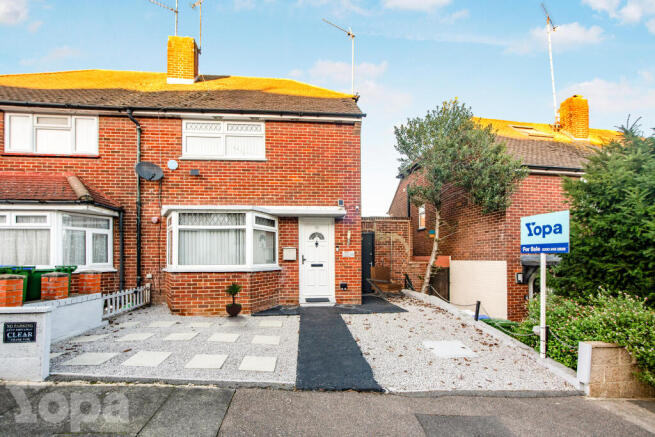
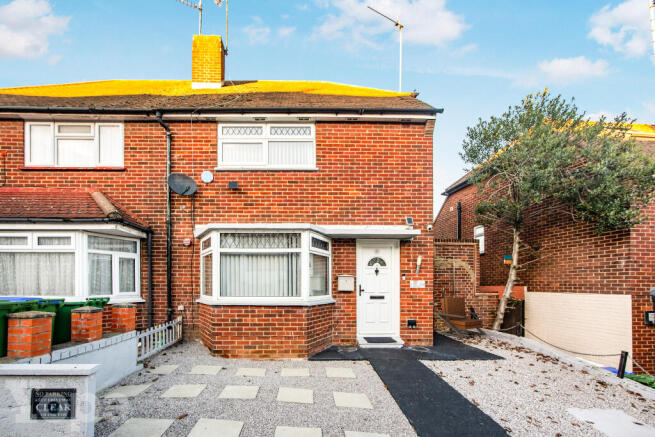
potted tree: present [224,283,242,316] -> none [273,315,299,359]

